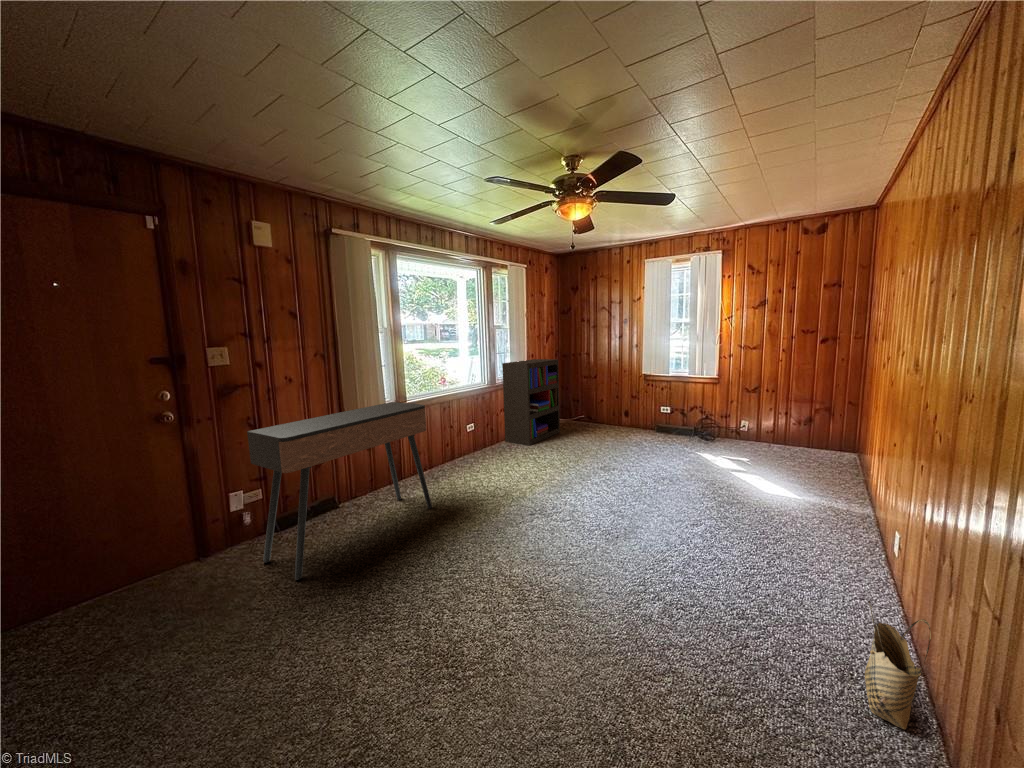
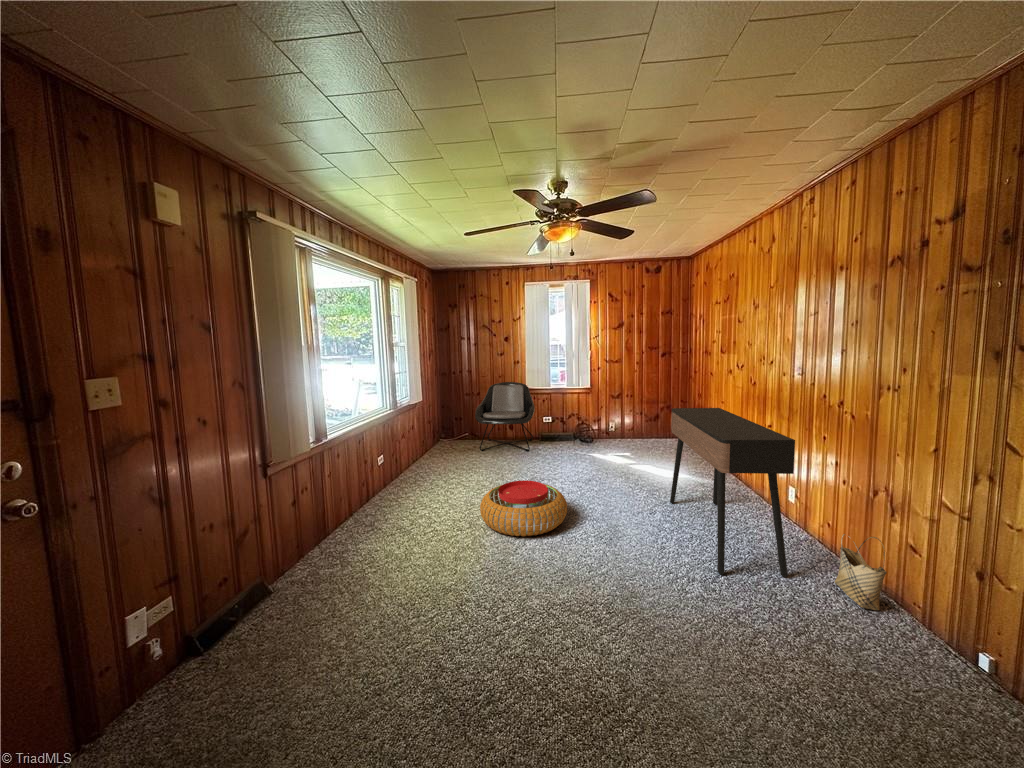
bookshelf: present [502,359,560,445] -> none [404,377,457,470]
lounge chair: none [577,367,646,441] -> present [475,382,535,451]
console table: present [247,402,432,580] -> present [670,408,795,577]
pouf: none [510,462,597,516] -> present [480,480,567,536]

